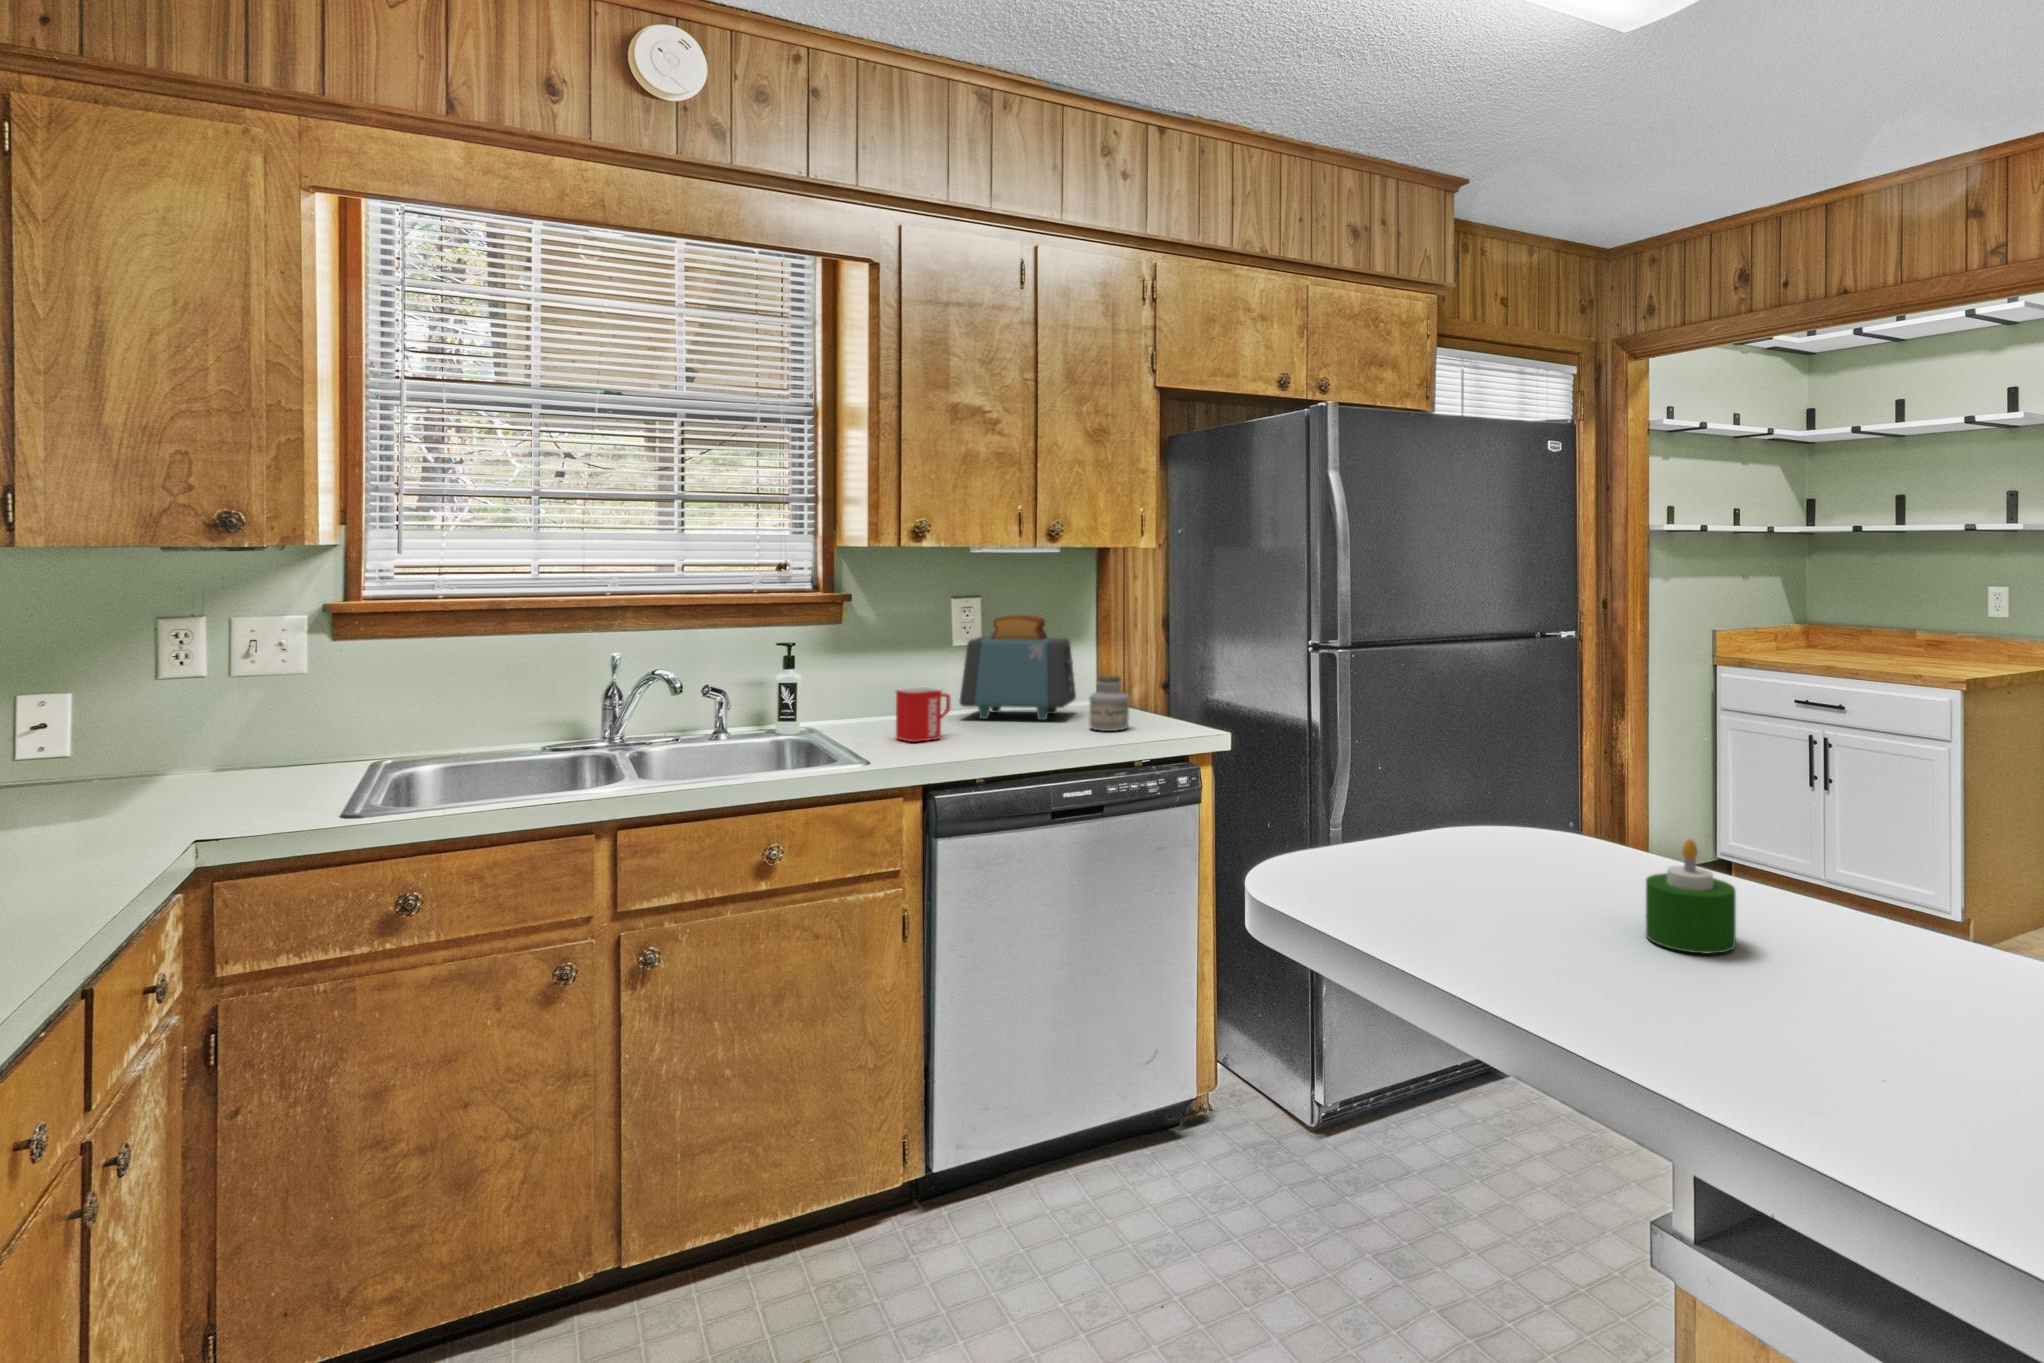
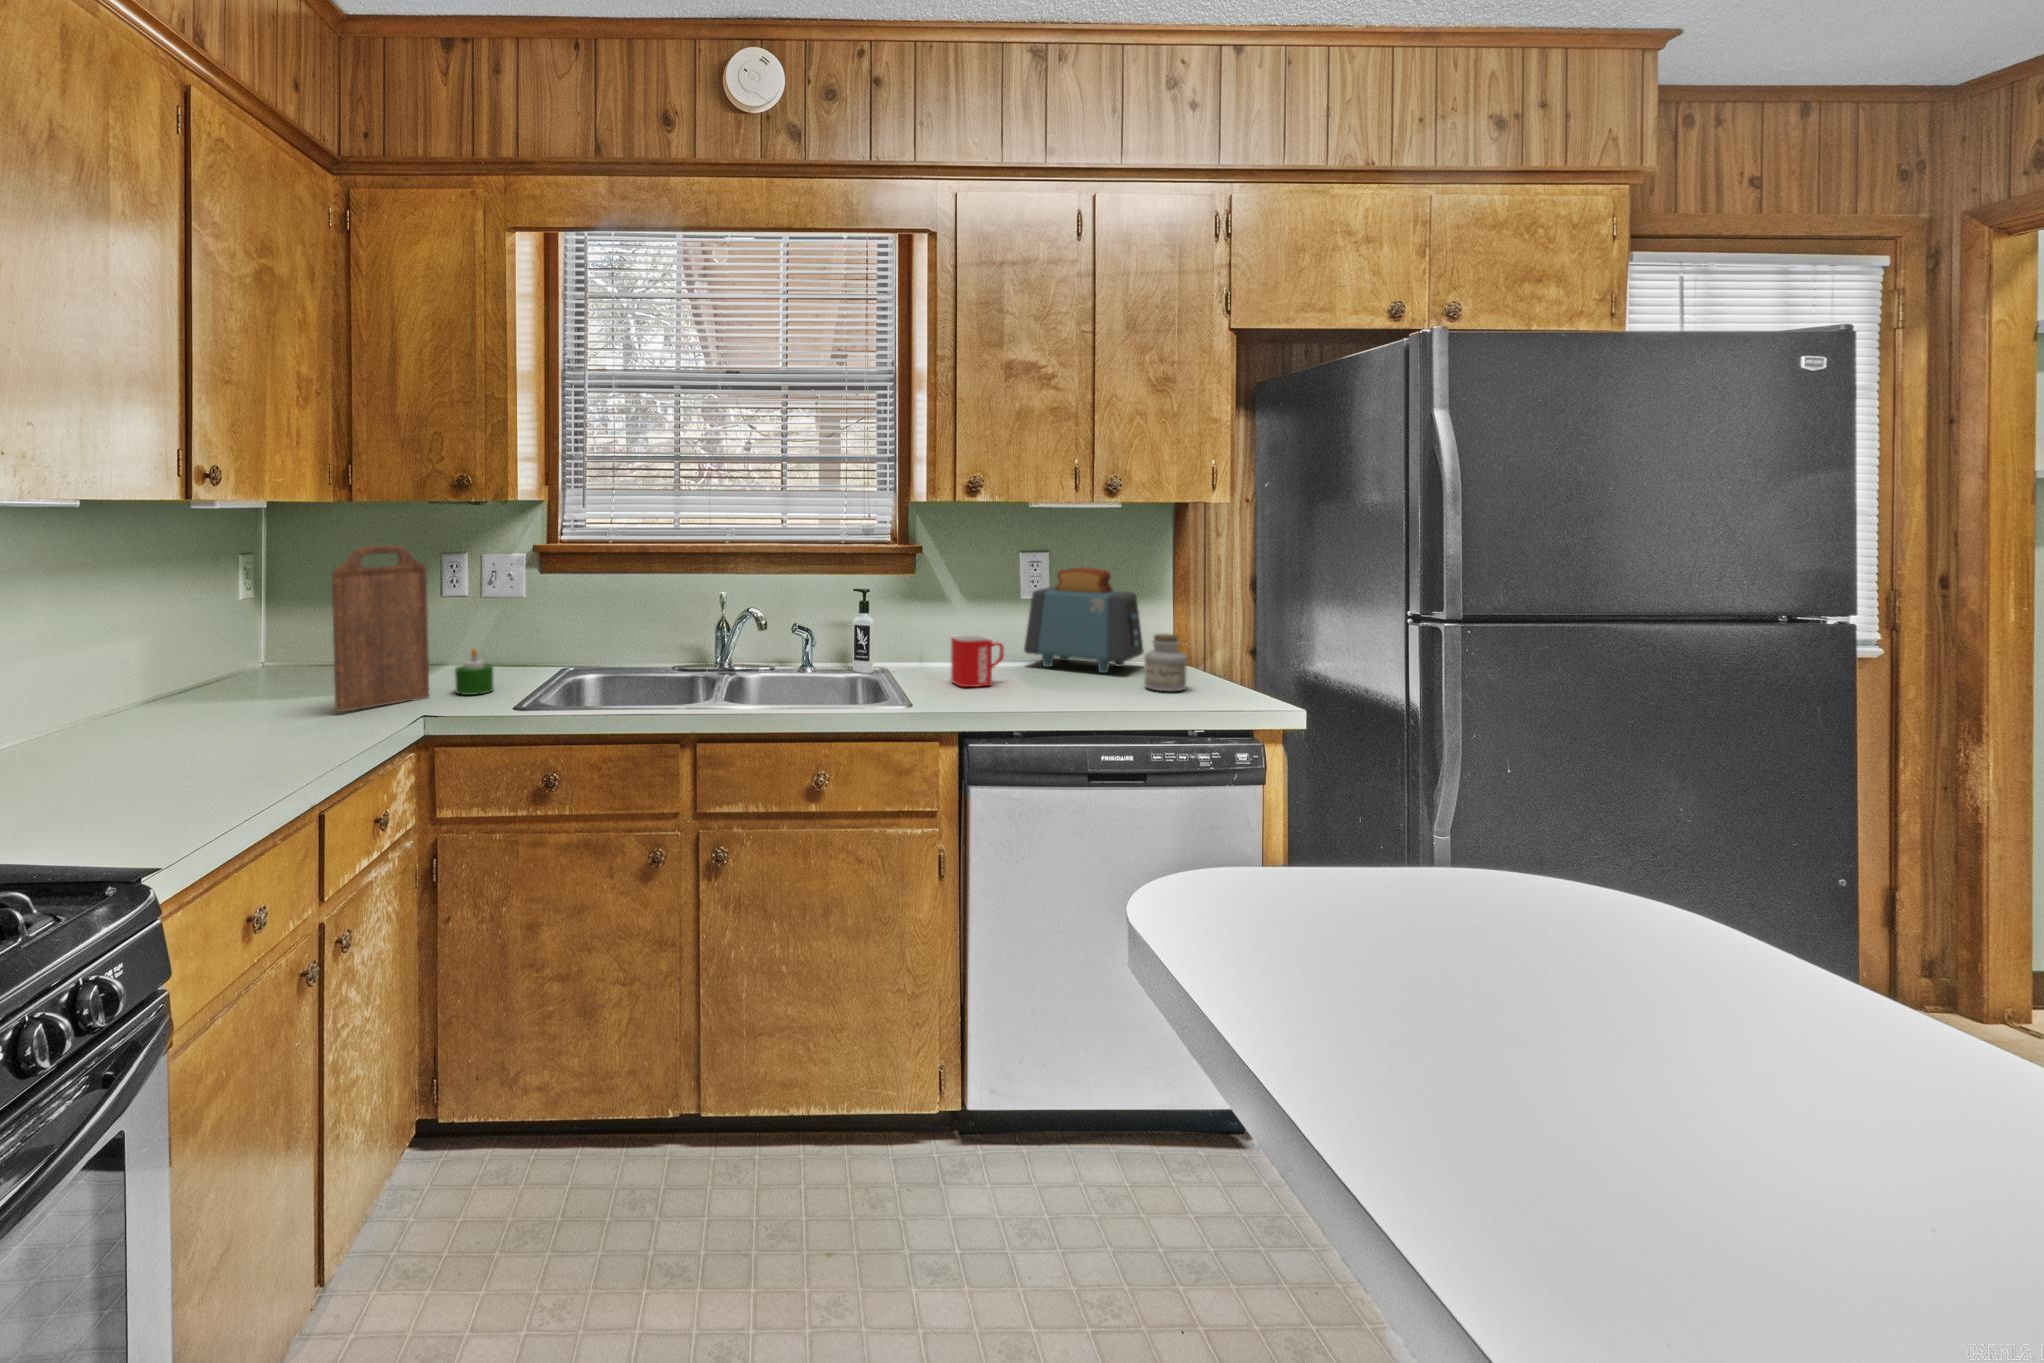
cutting board: none [36,597,190,838] -> present [332,545,429,712]
candle: present [1646,839,1736,954] -> present [455,649,494,695]

